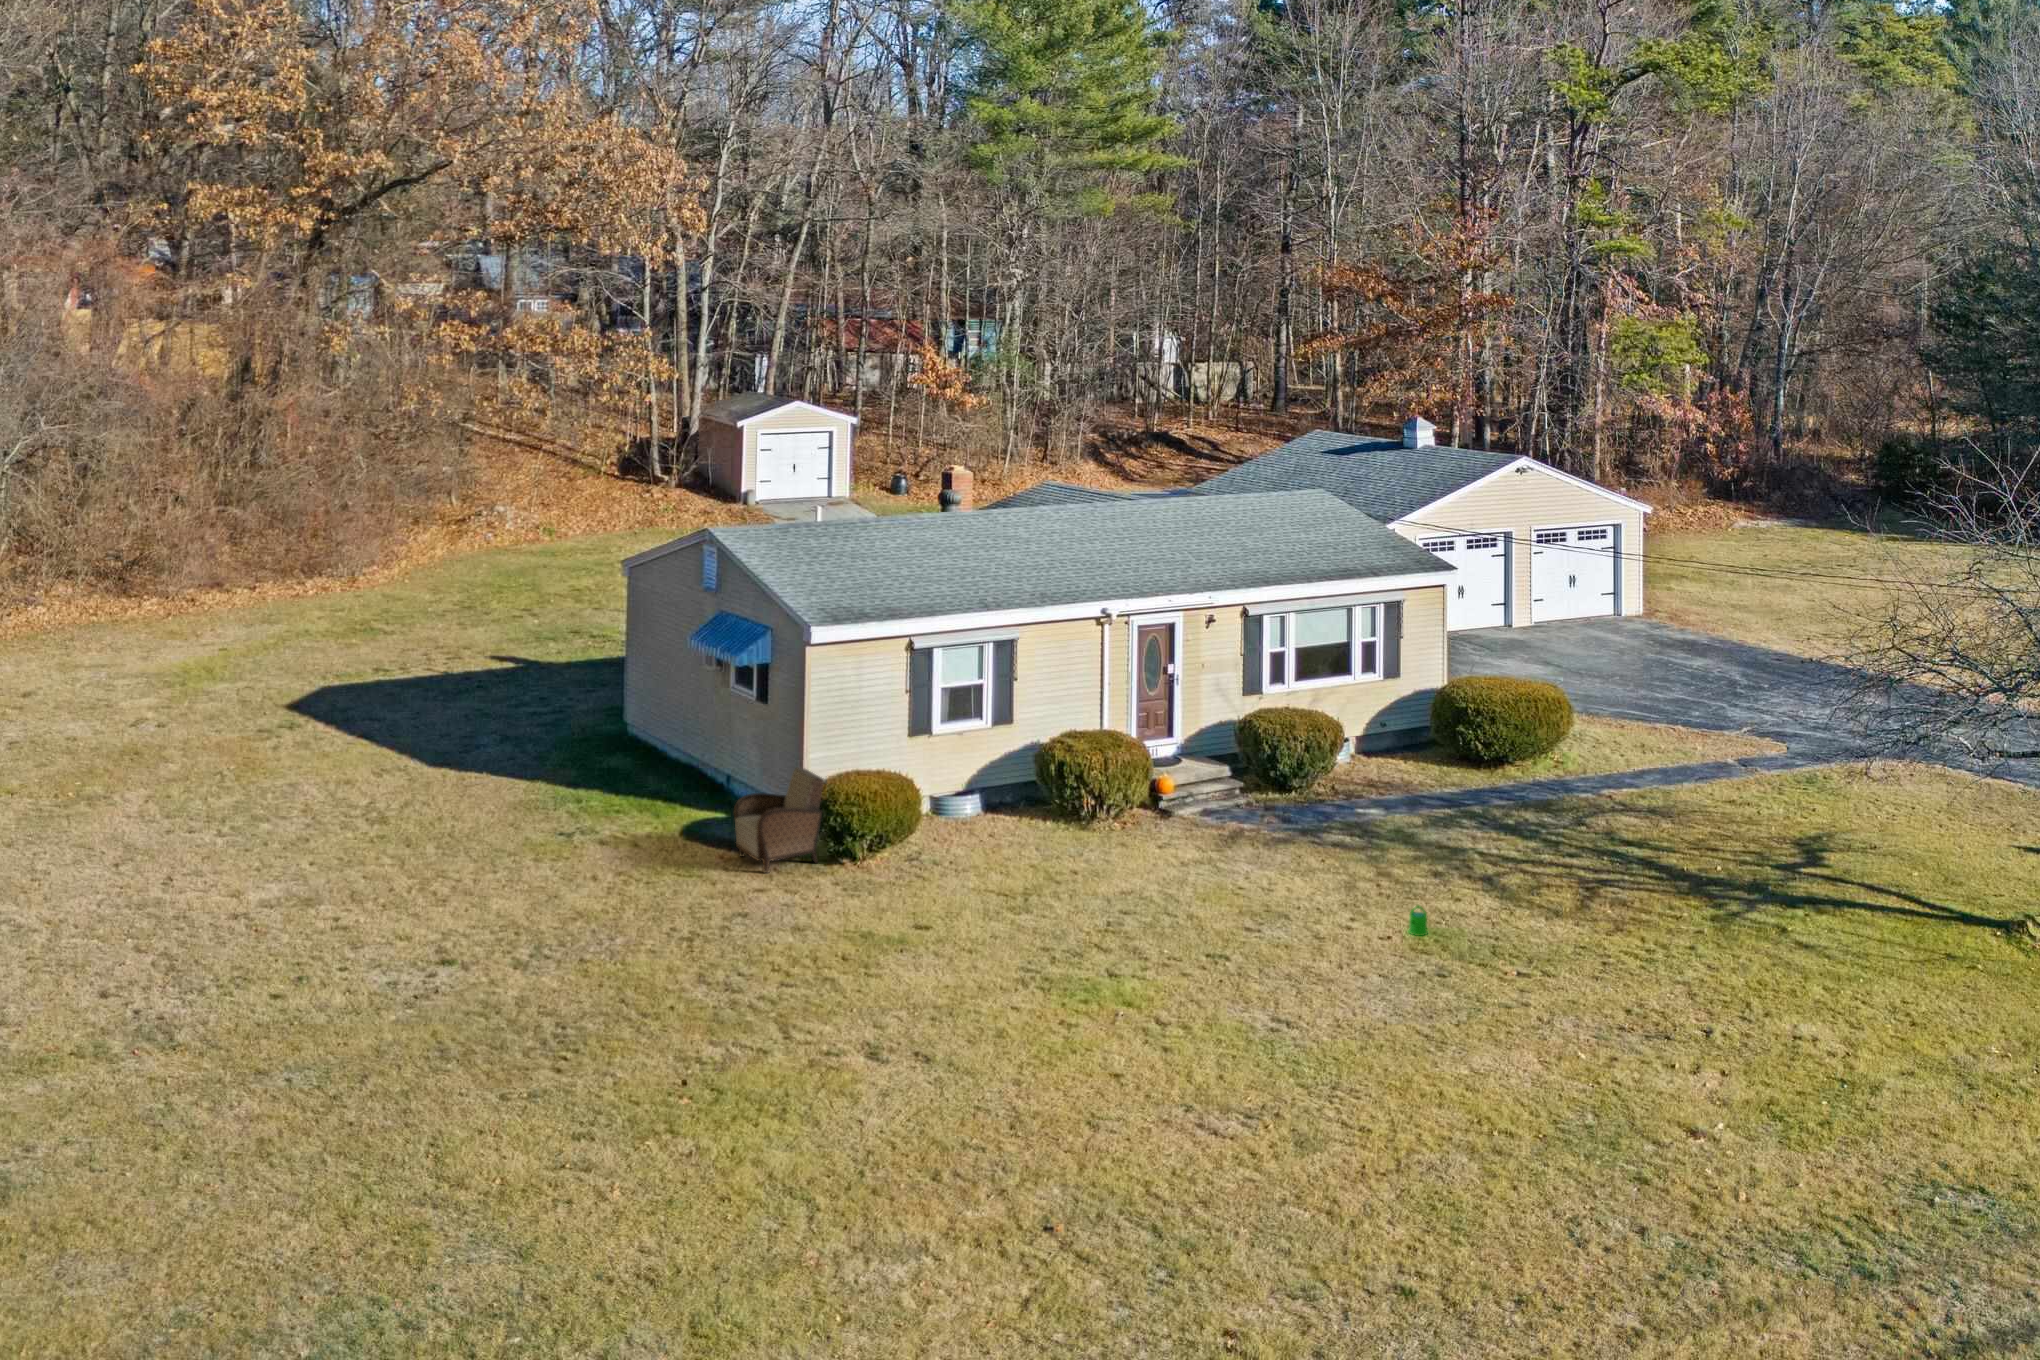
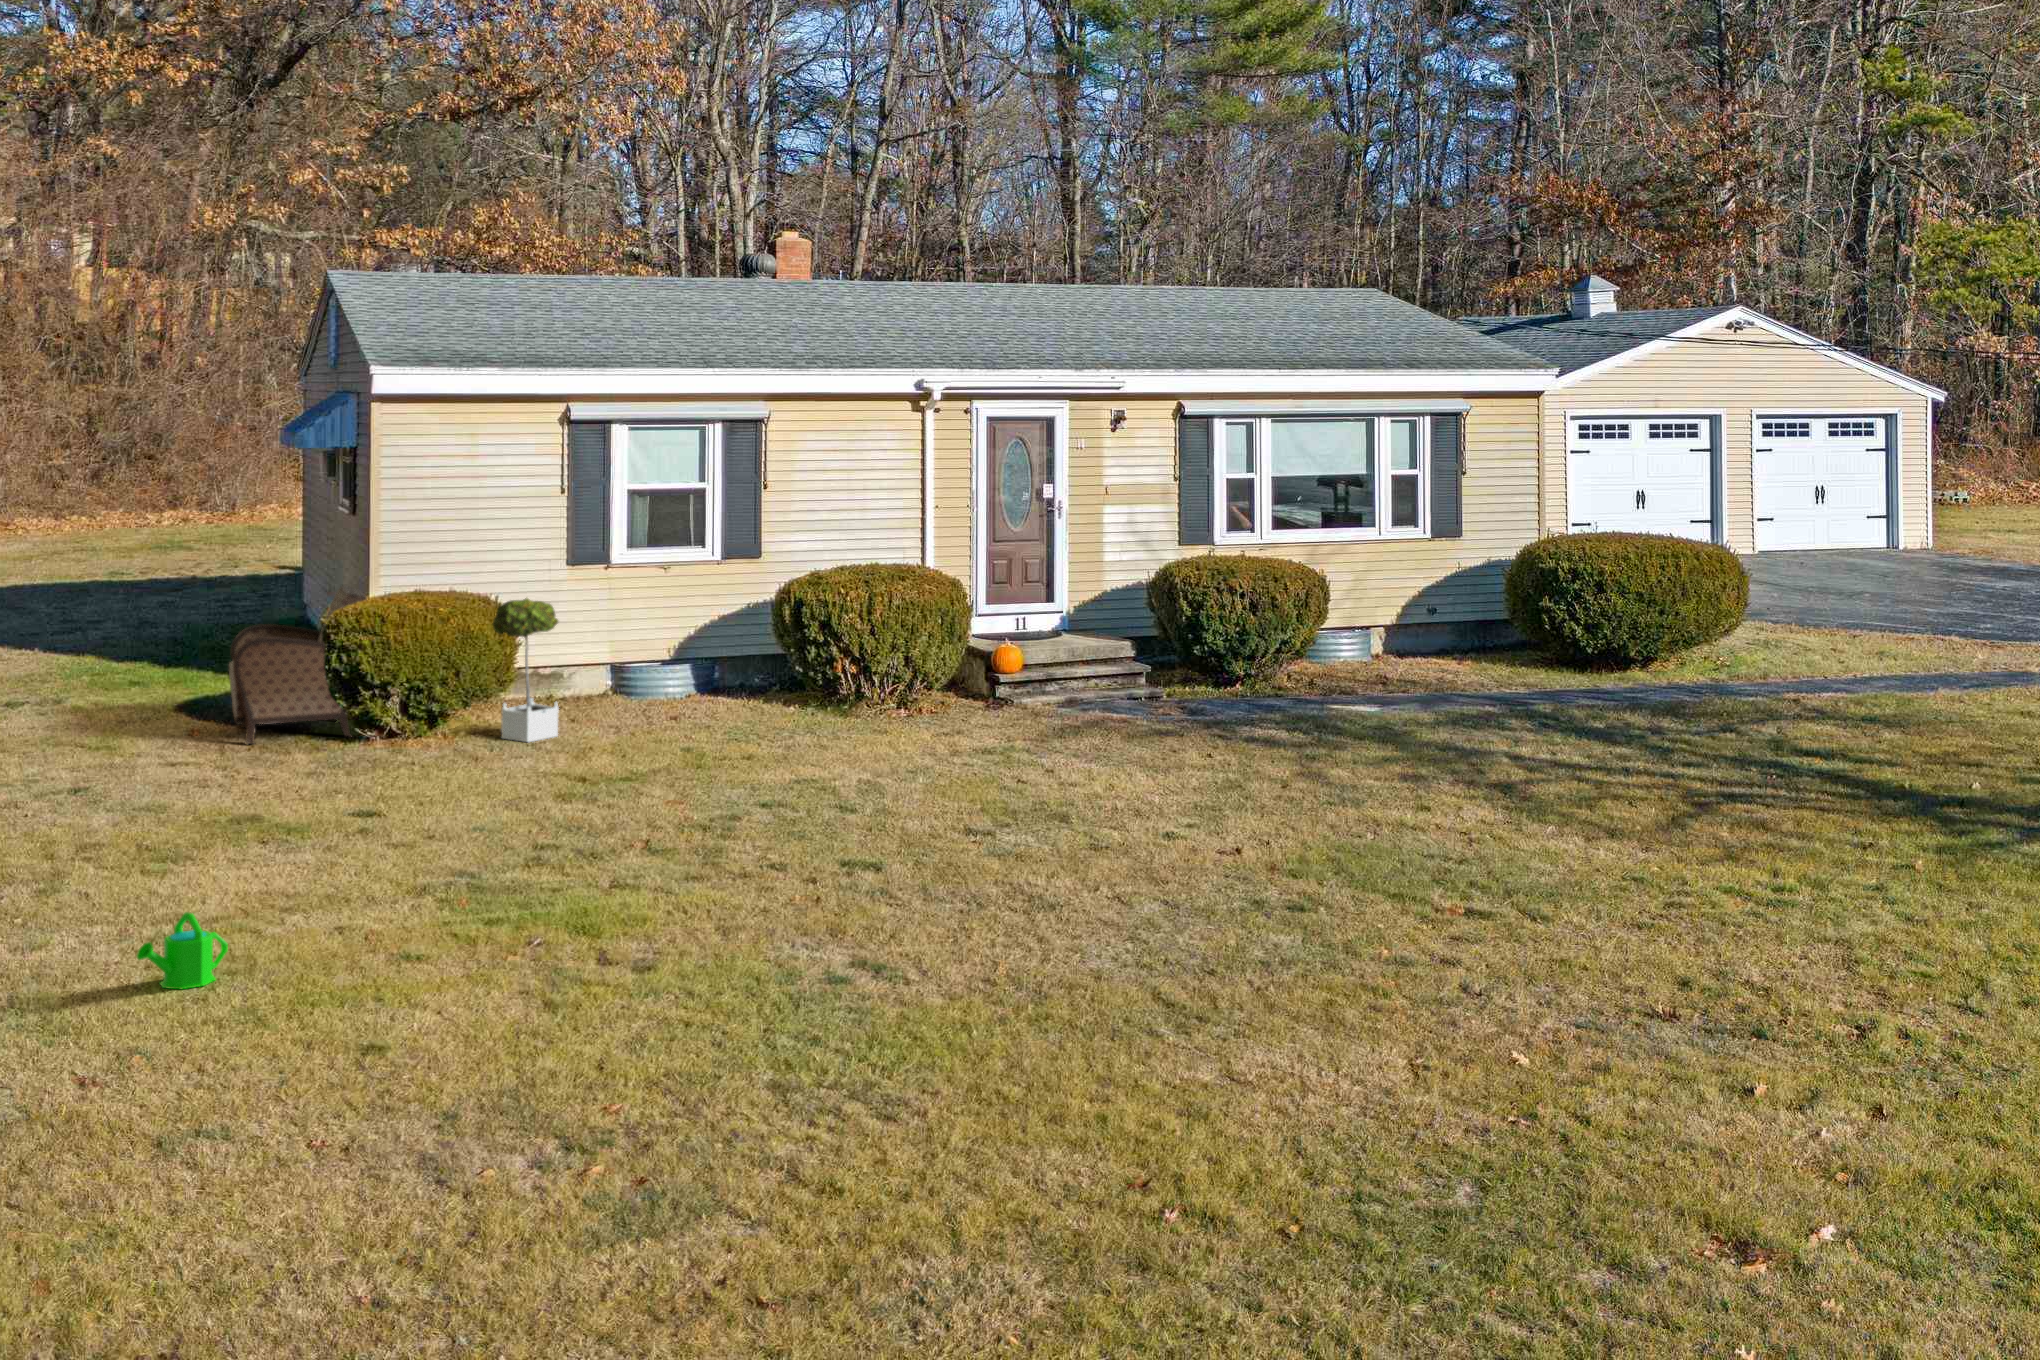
potted tree: none [905,779,942,864] -> present [492,598,559,742]
watering can: present [1408,906,1428,936] -> present [137,912,228,989]

